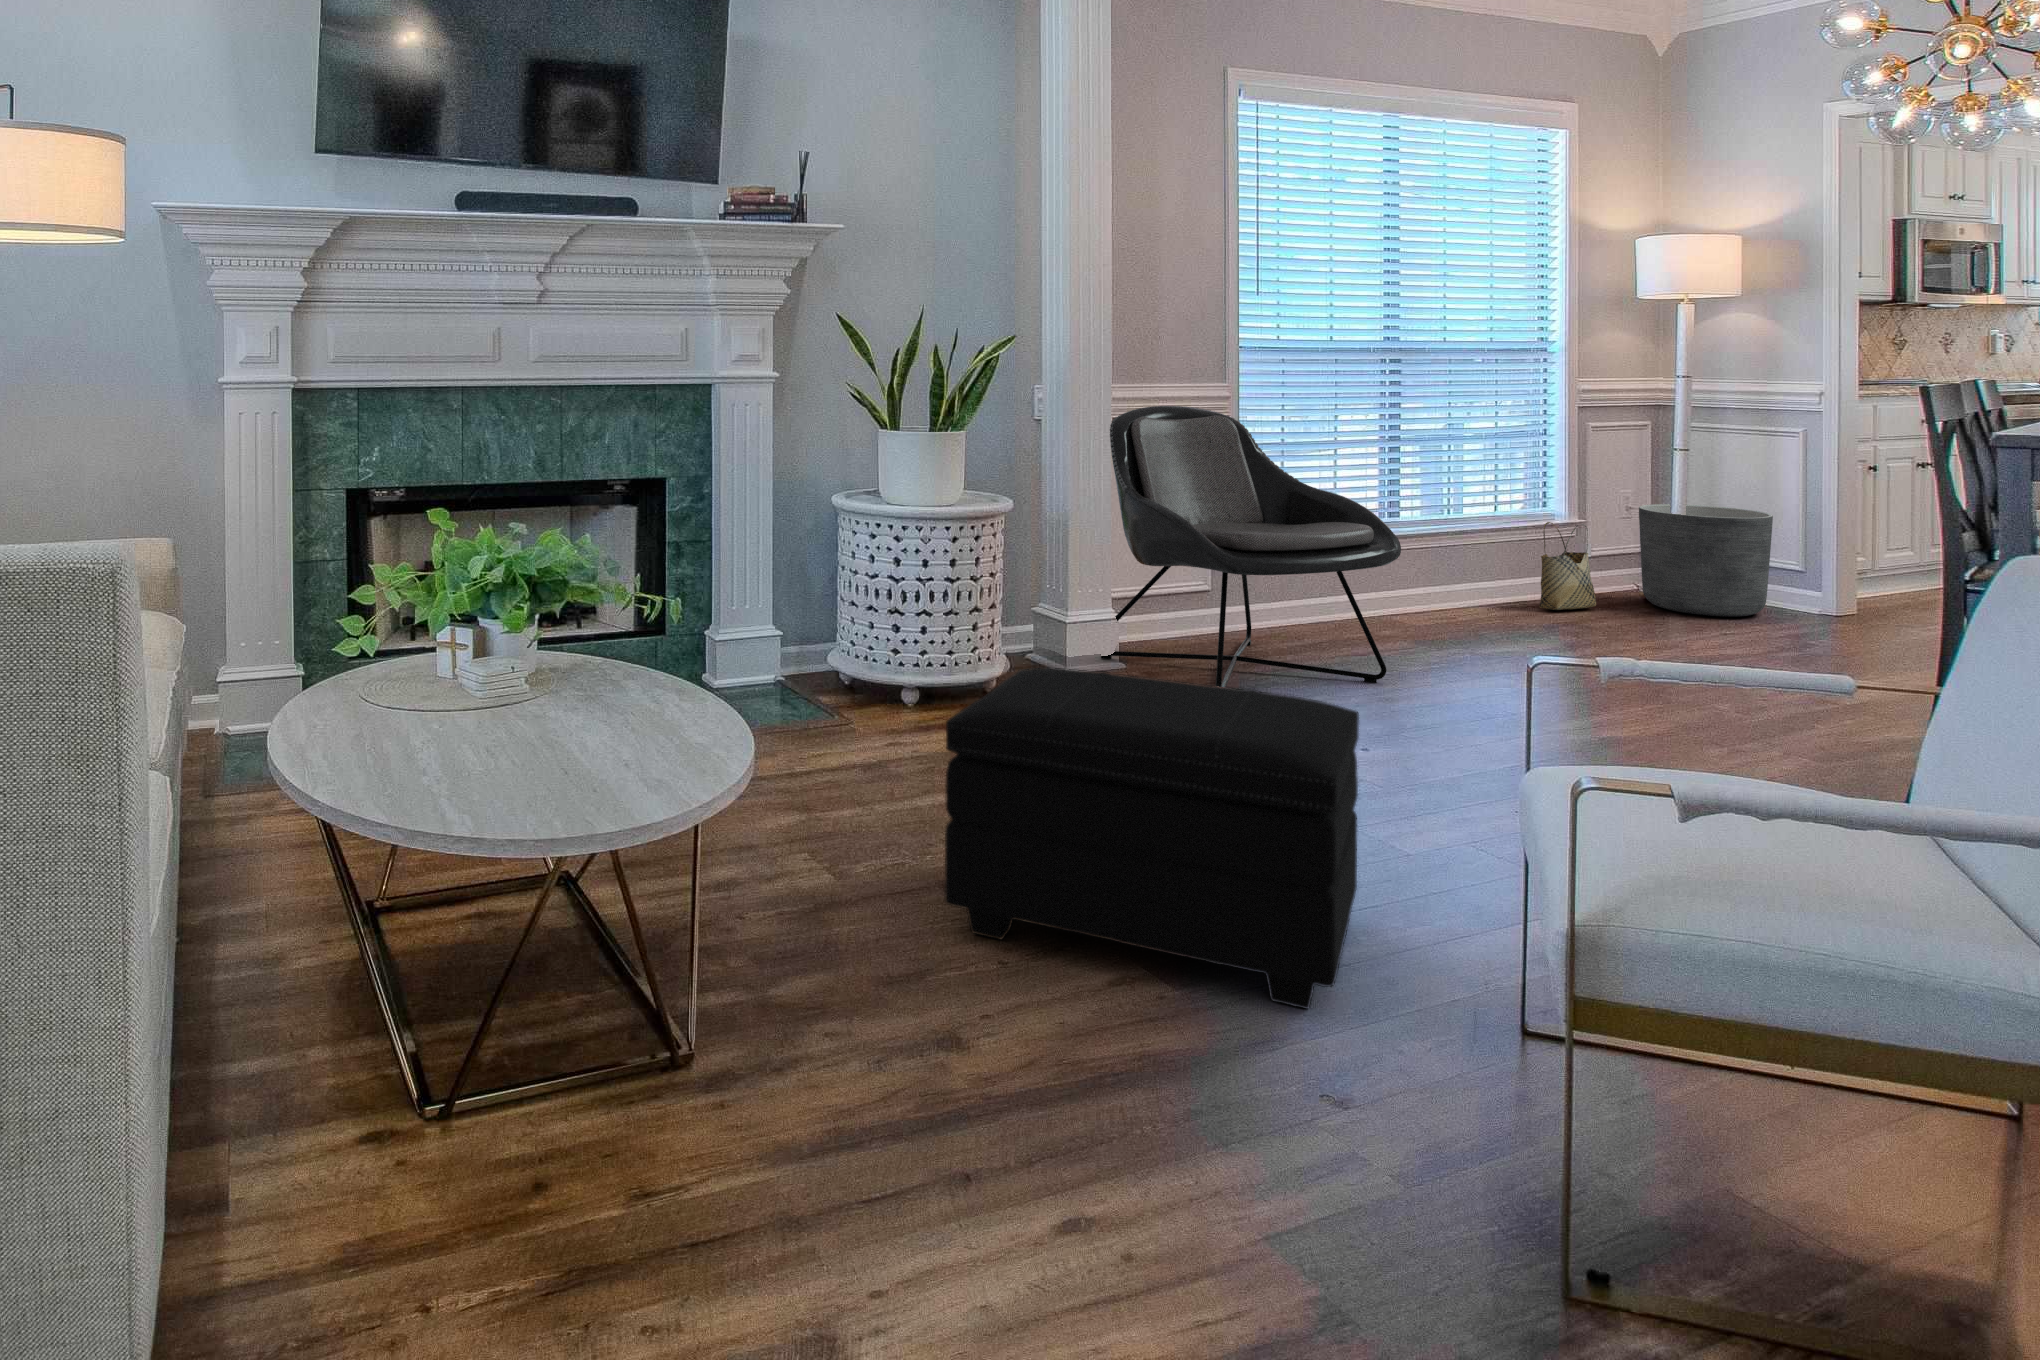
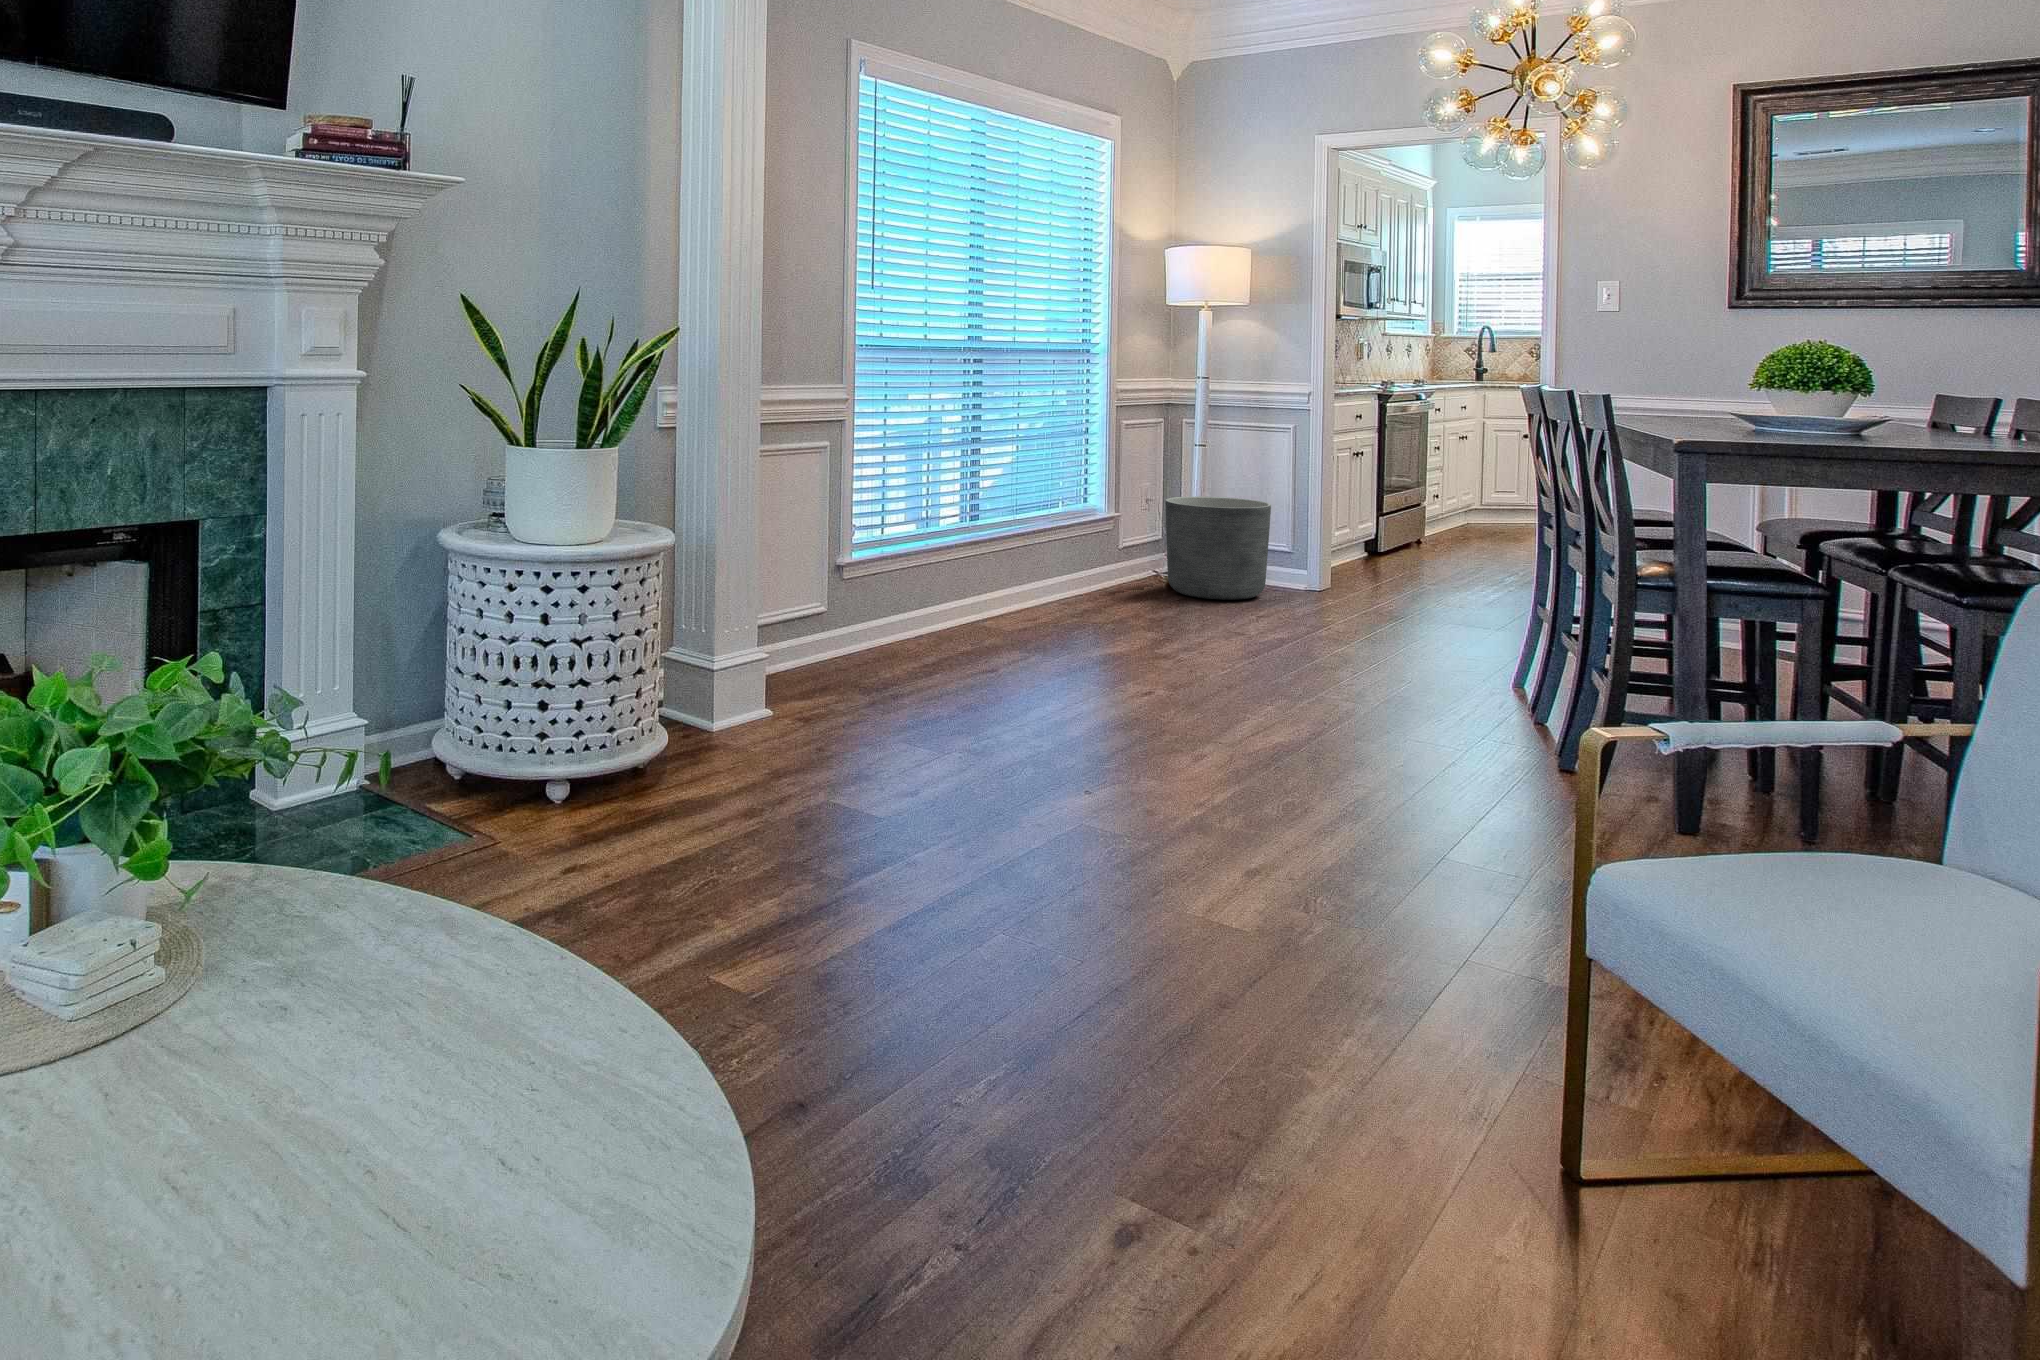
lounge chair: present [1101,406,1401,687] -> none [731,410,1052,746]
woven basket: present [1539,522,1596,610] -> none [1095,519,1139,605]
footstool: present [945,667,1359,1009] -> none [841,756,1352,1155]

